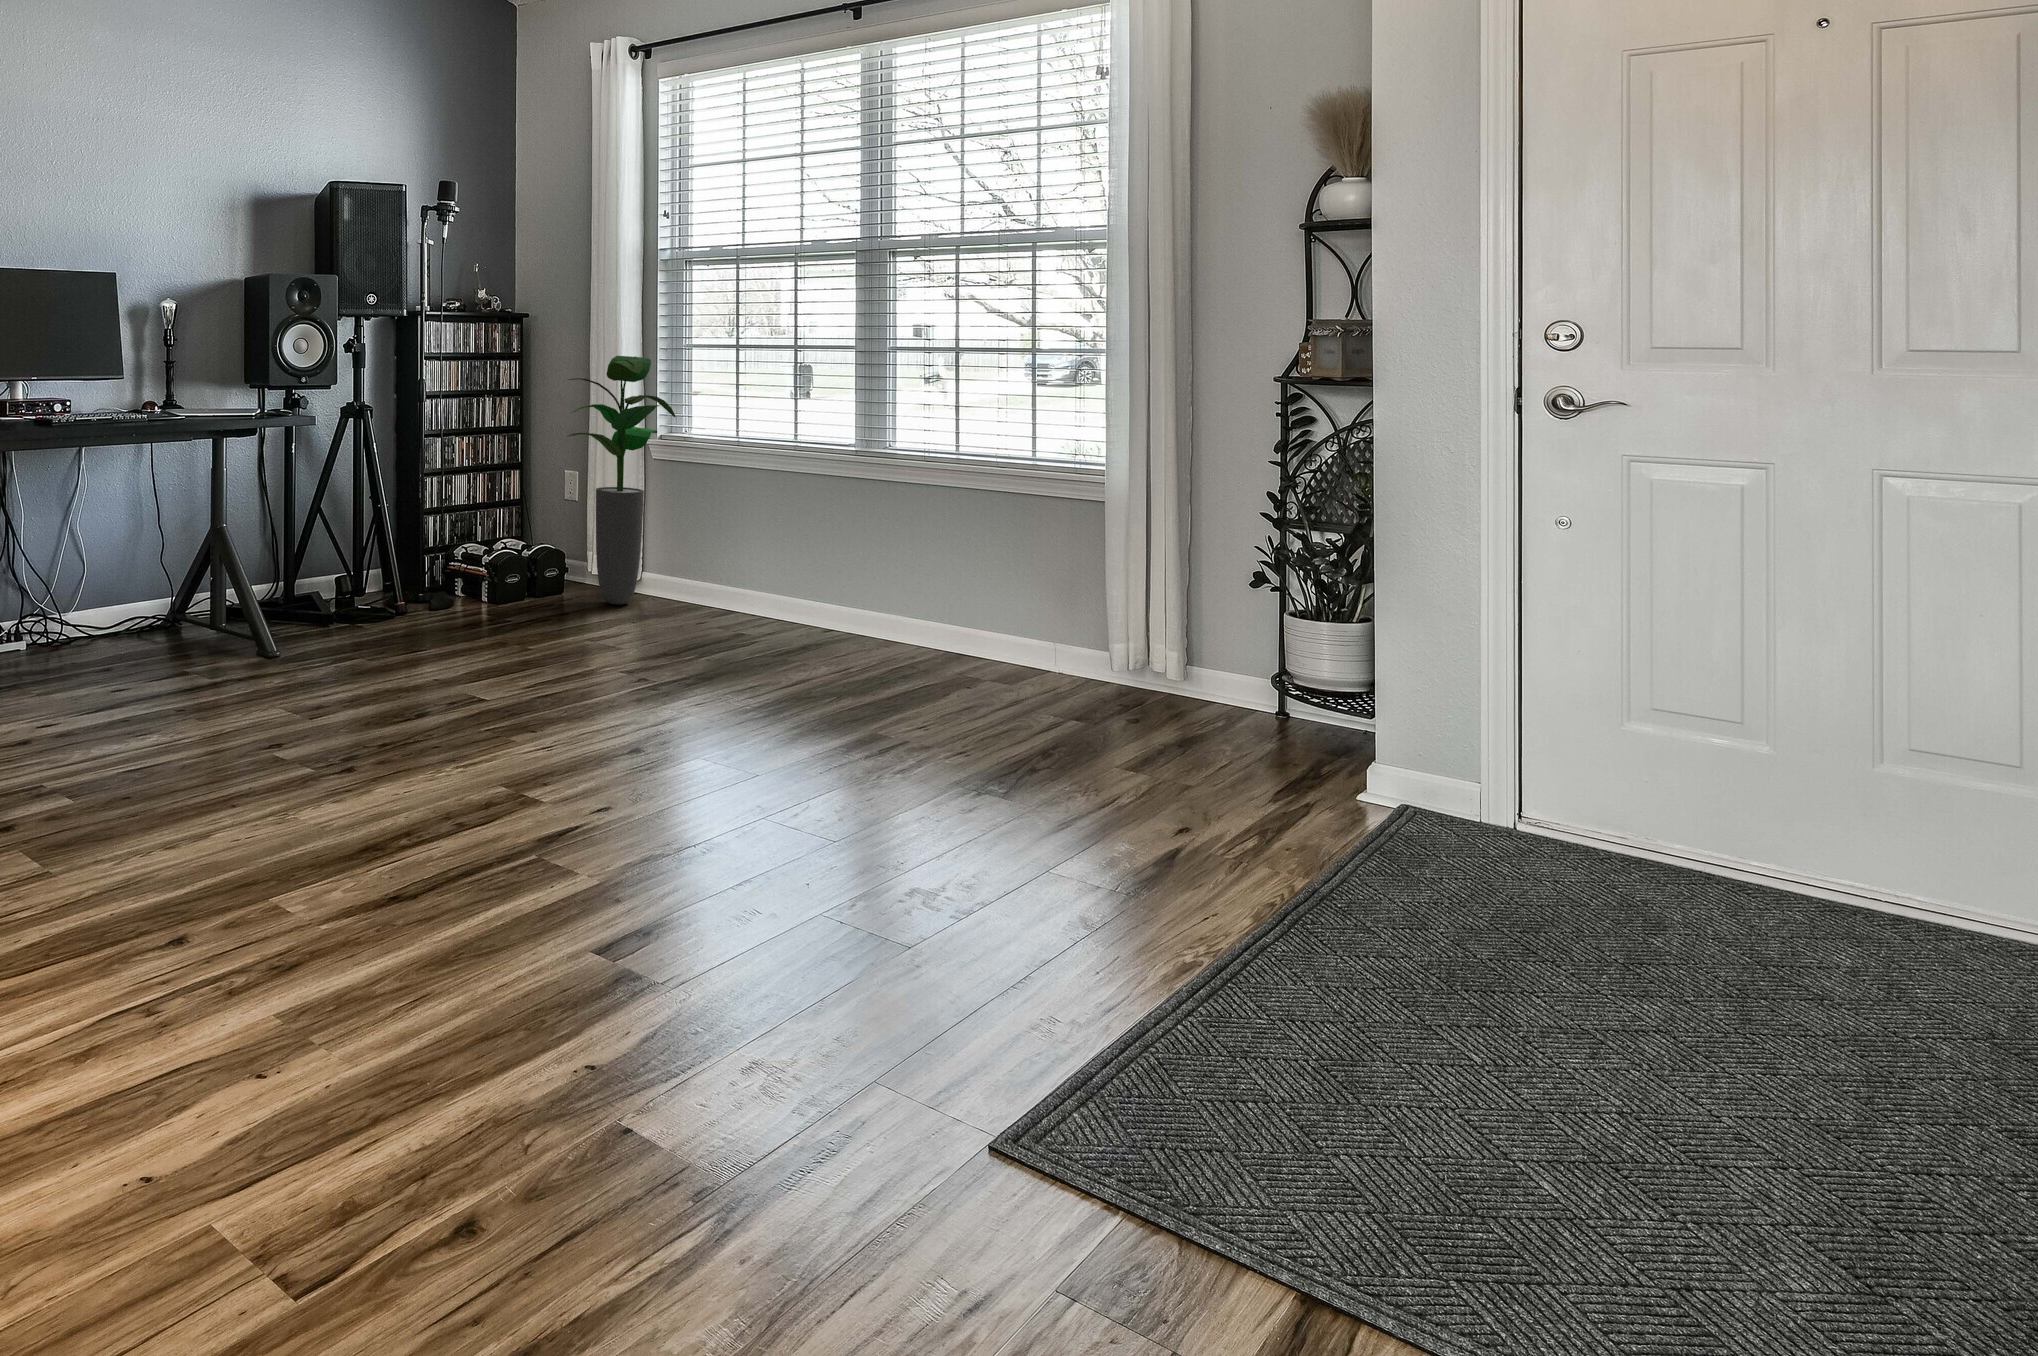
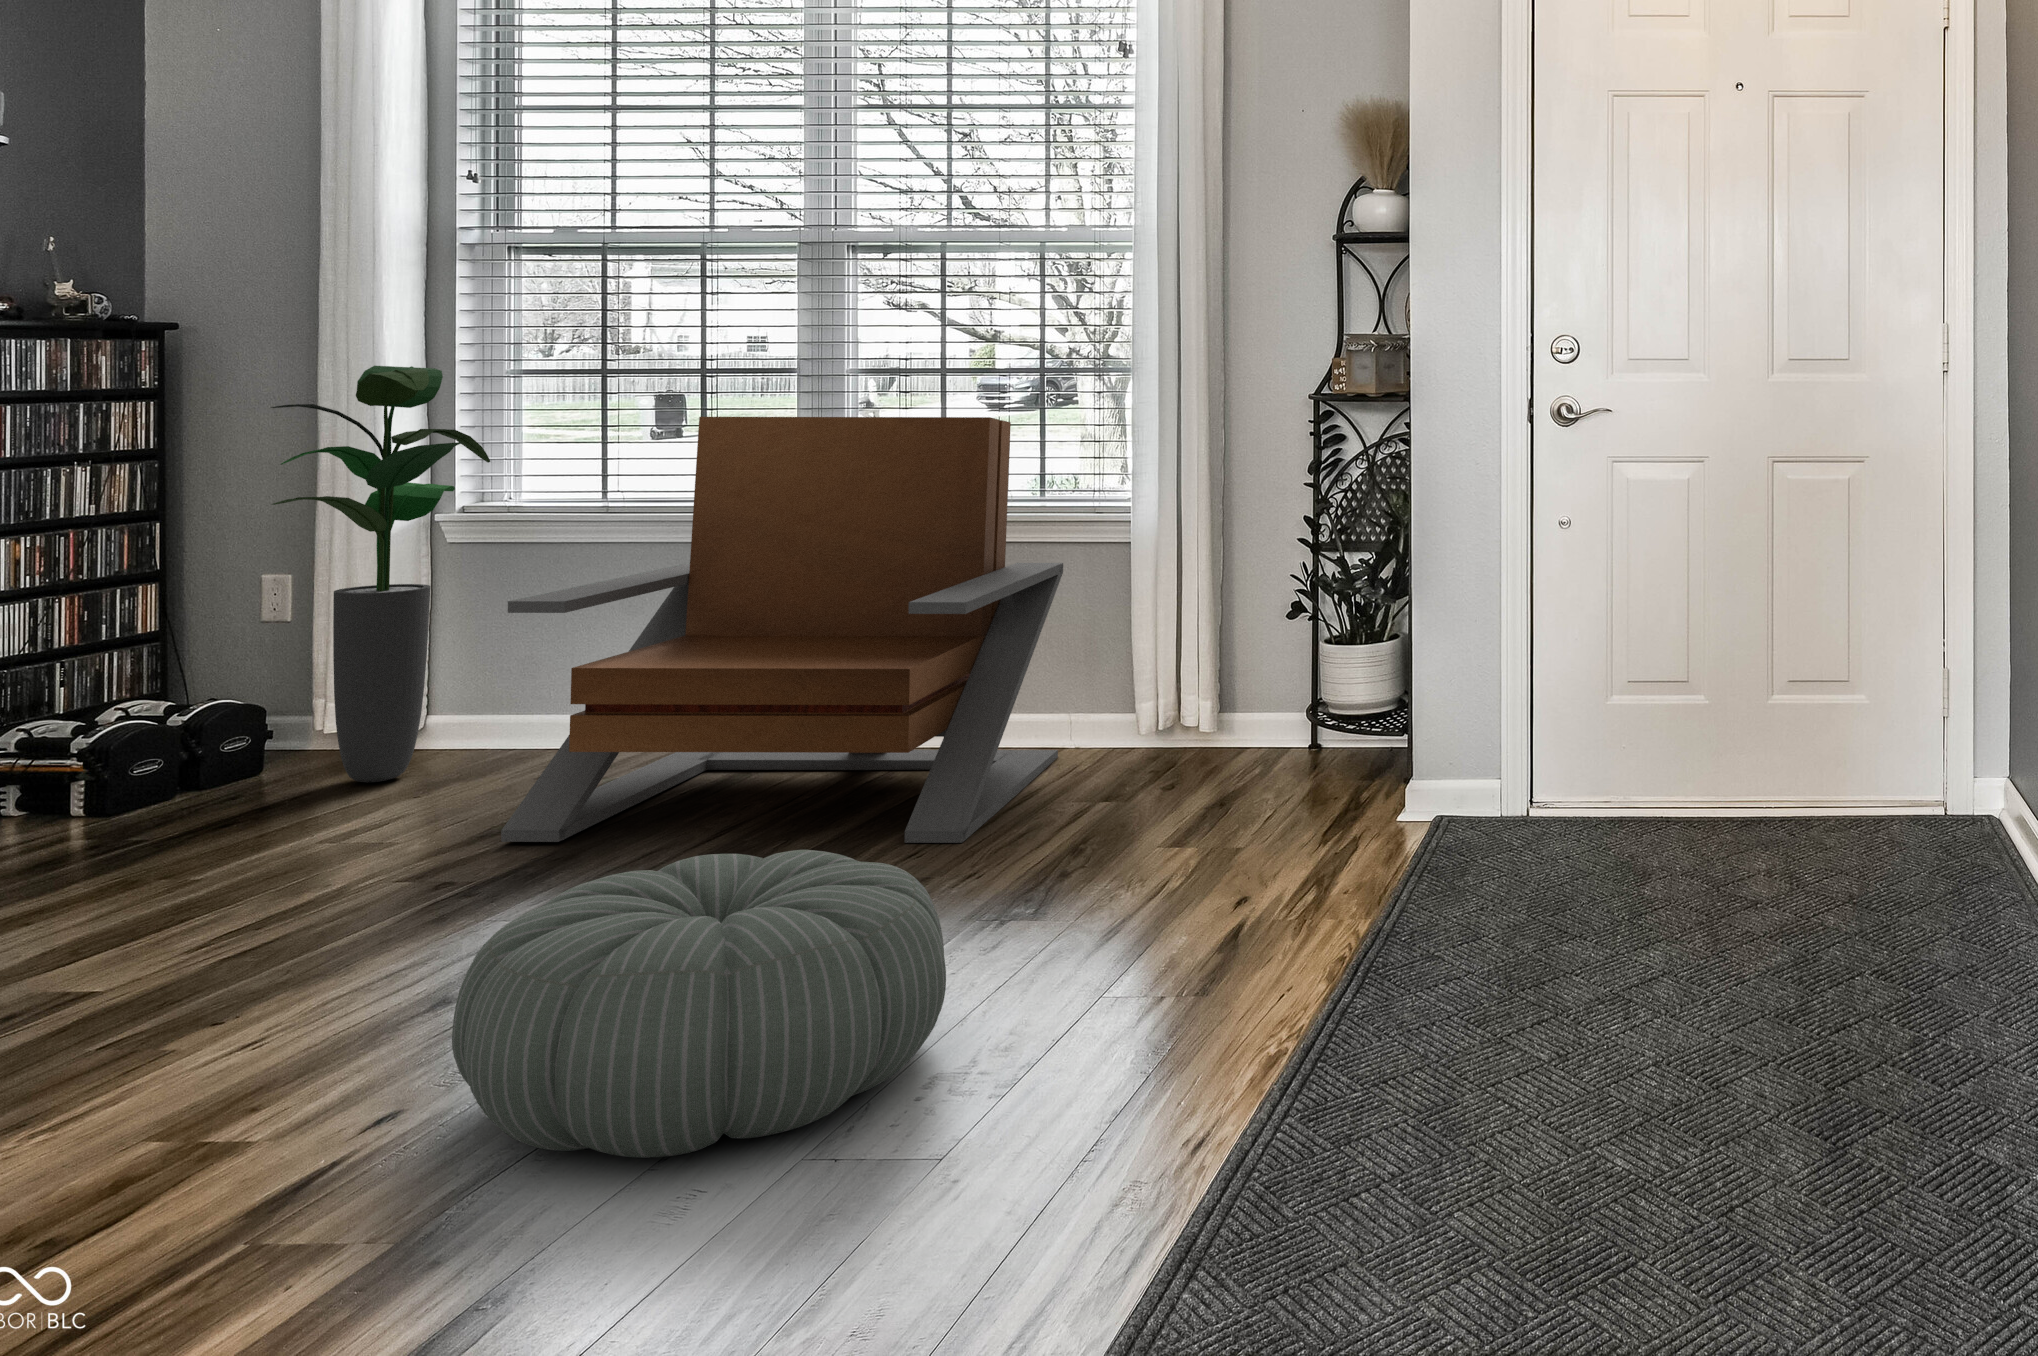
lounge chair: none [675,396,1052,722] -> present [501,417,1063,843]
pouf: none [631,697,926,895] -> present [452,850,946,1158]

